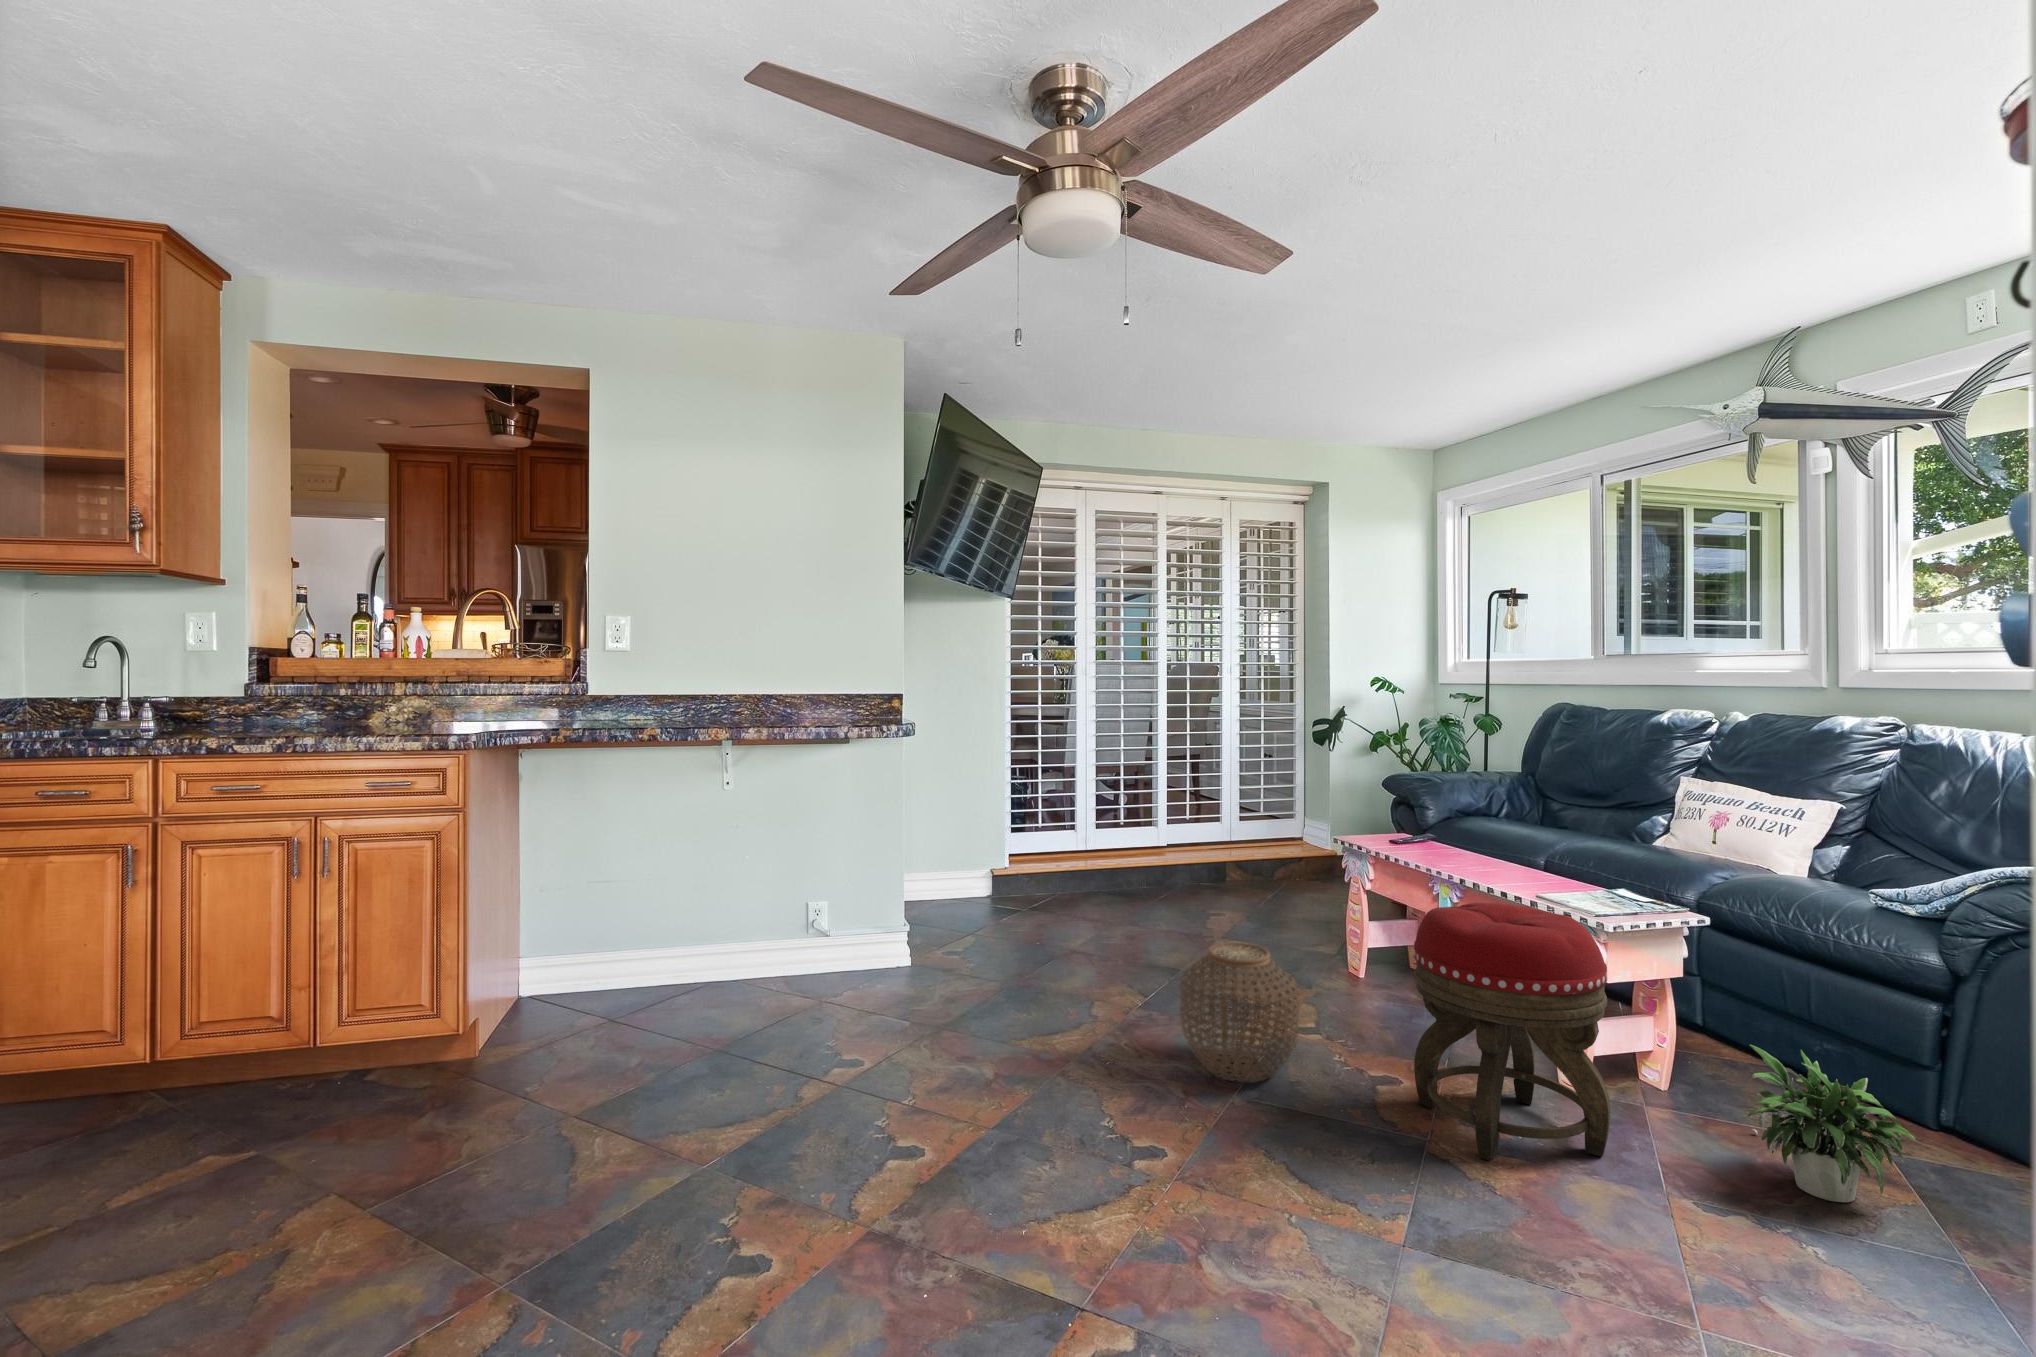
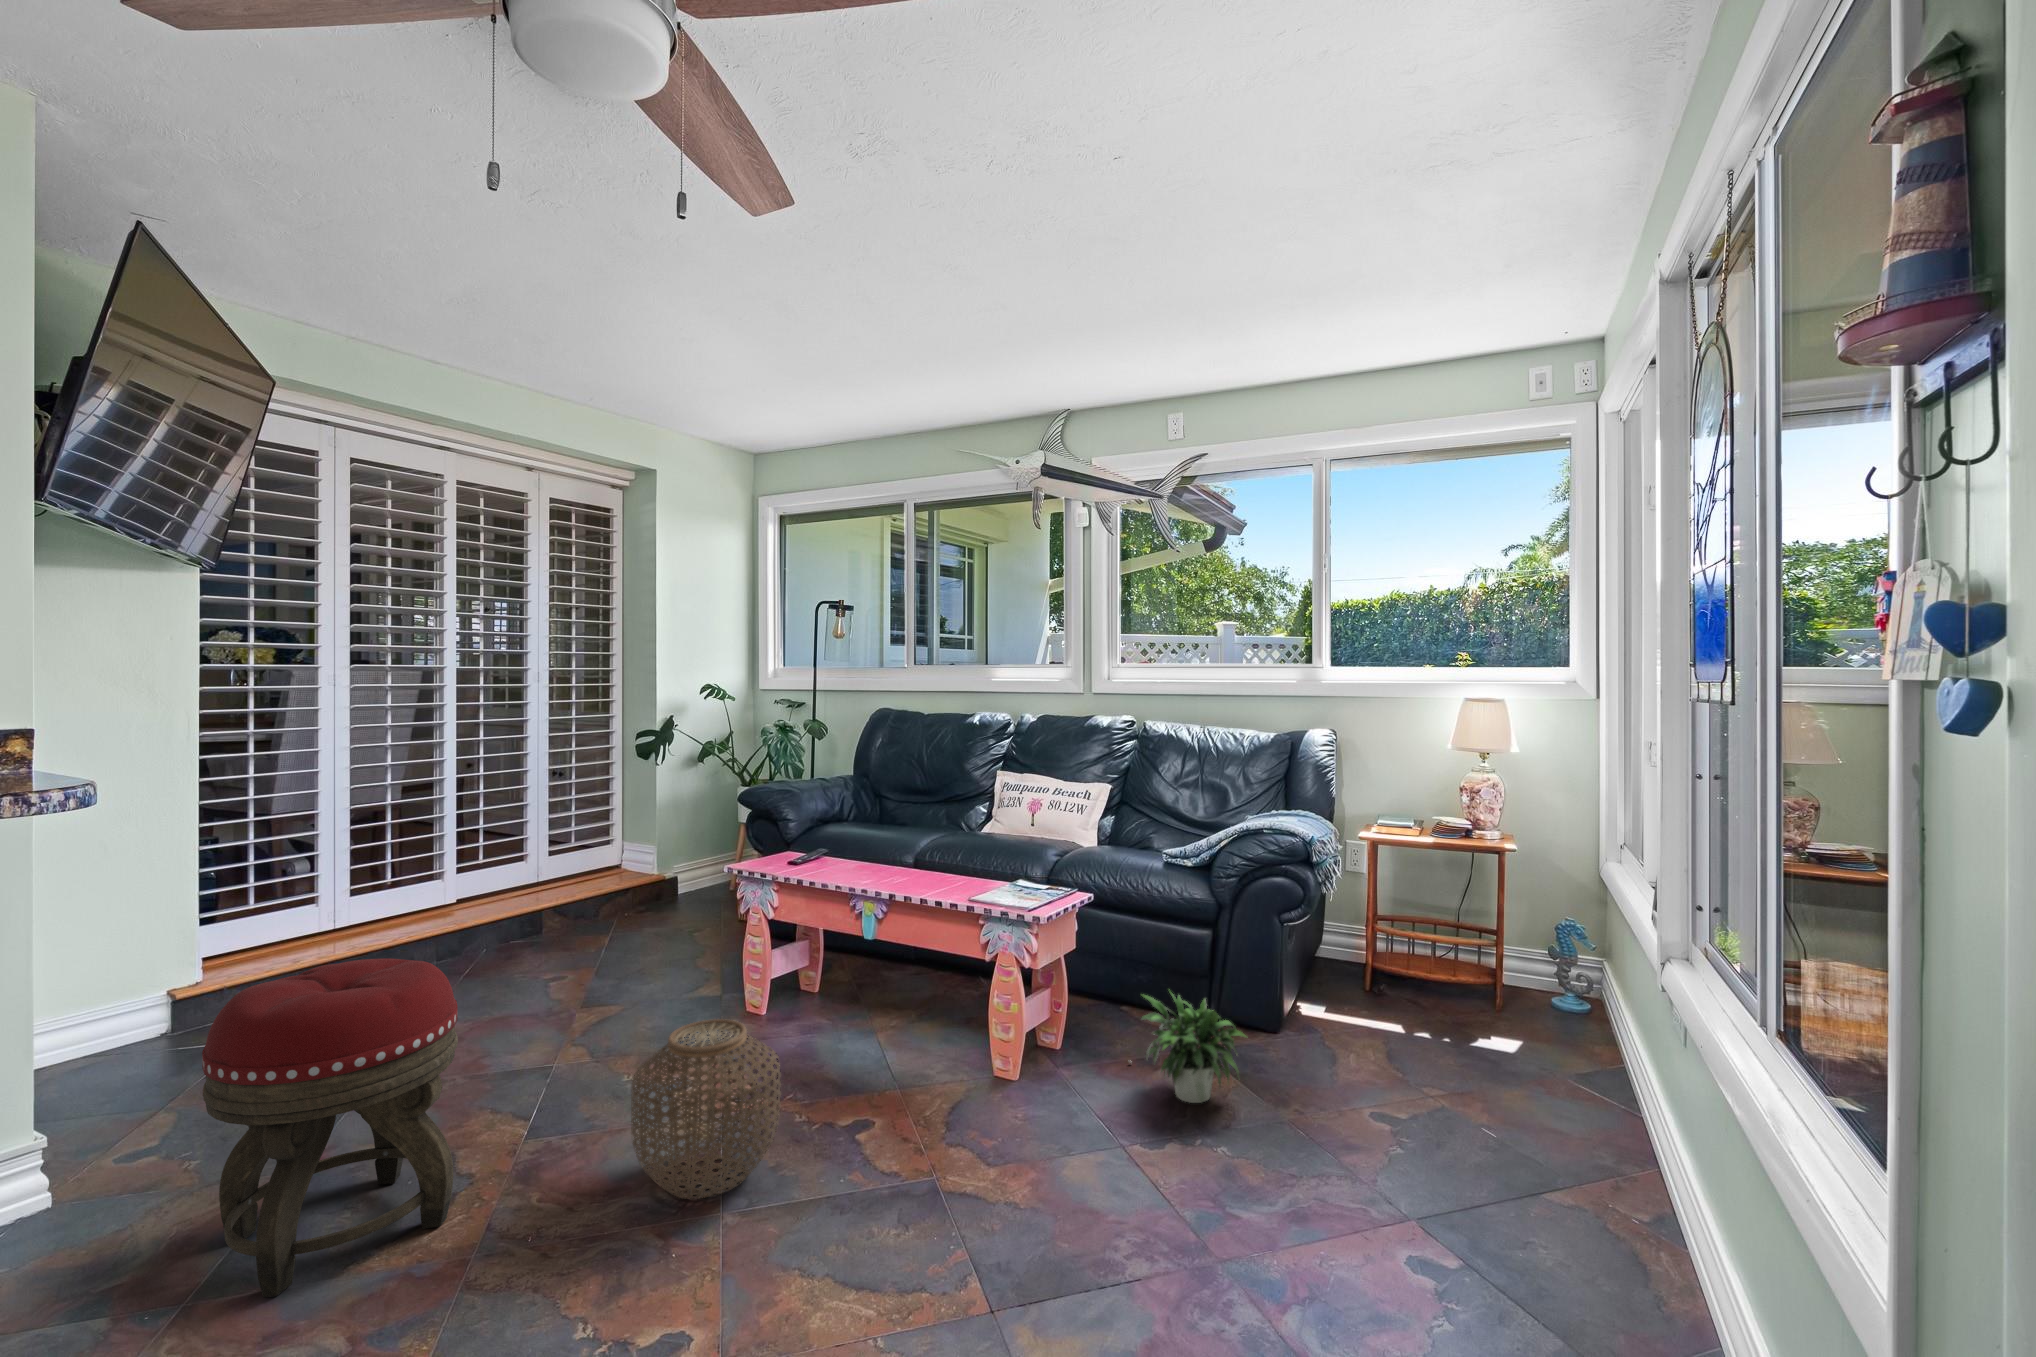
footstool: present [1414,903,1611,1161] -> present [202,959,458,1297]

